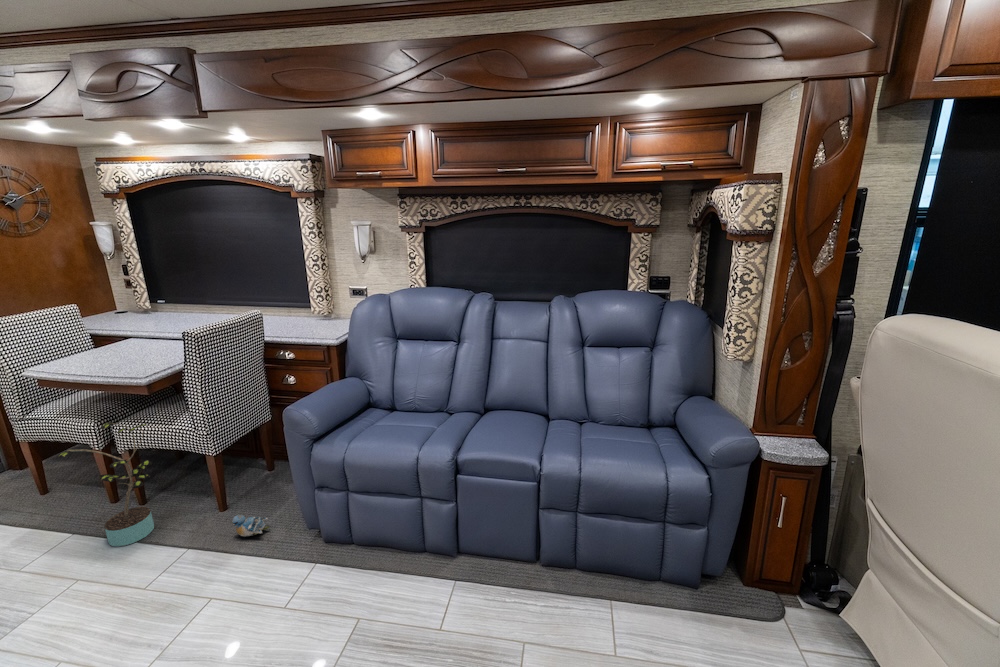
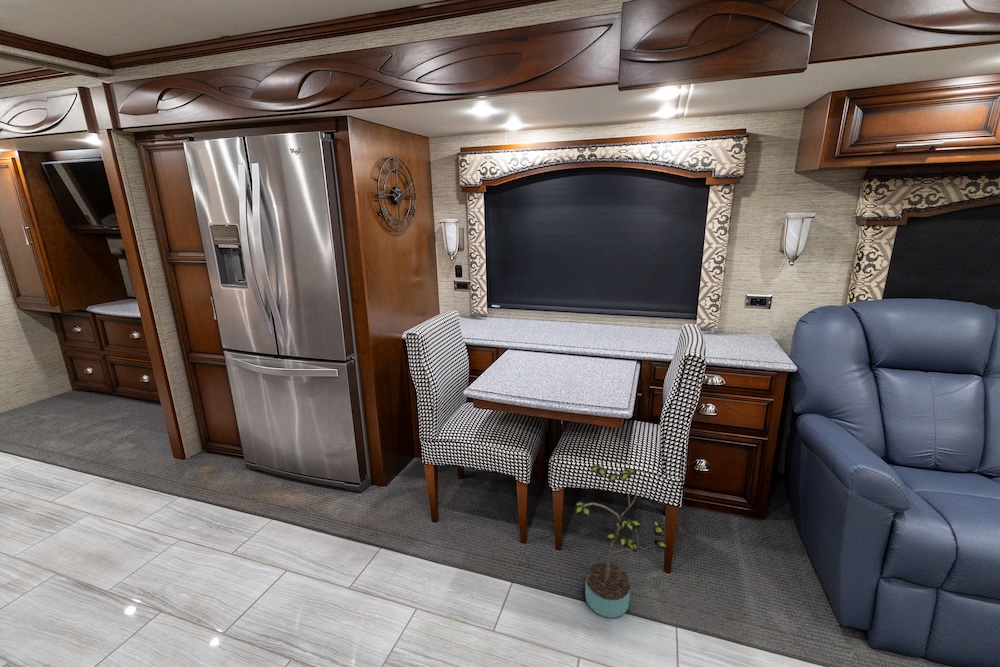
plush toy: present [232,515,270,536] -> none [752,601,797,632]

